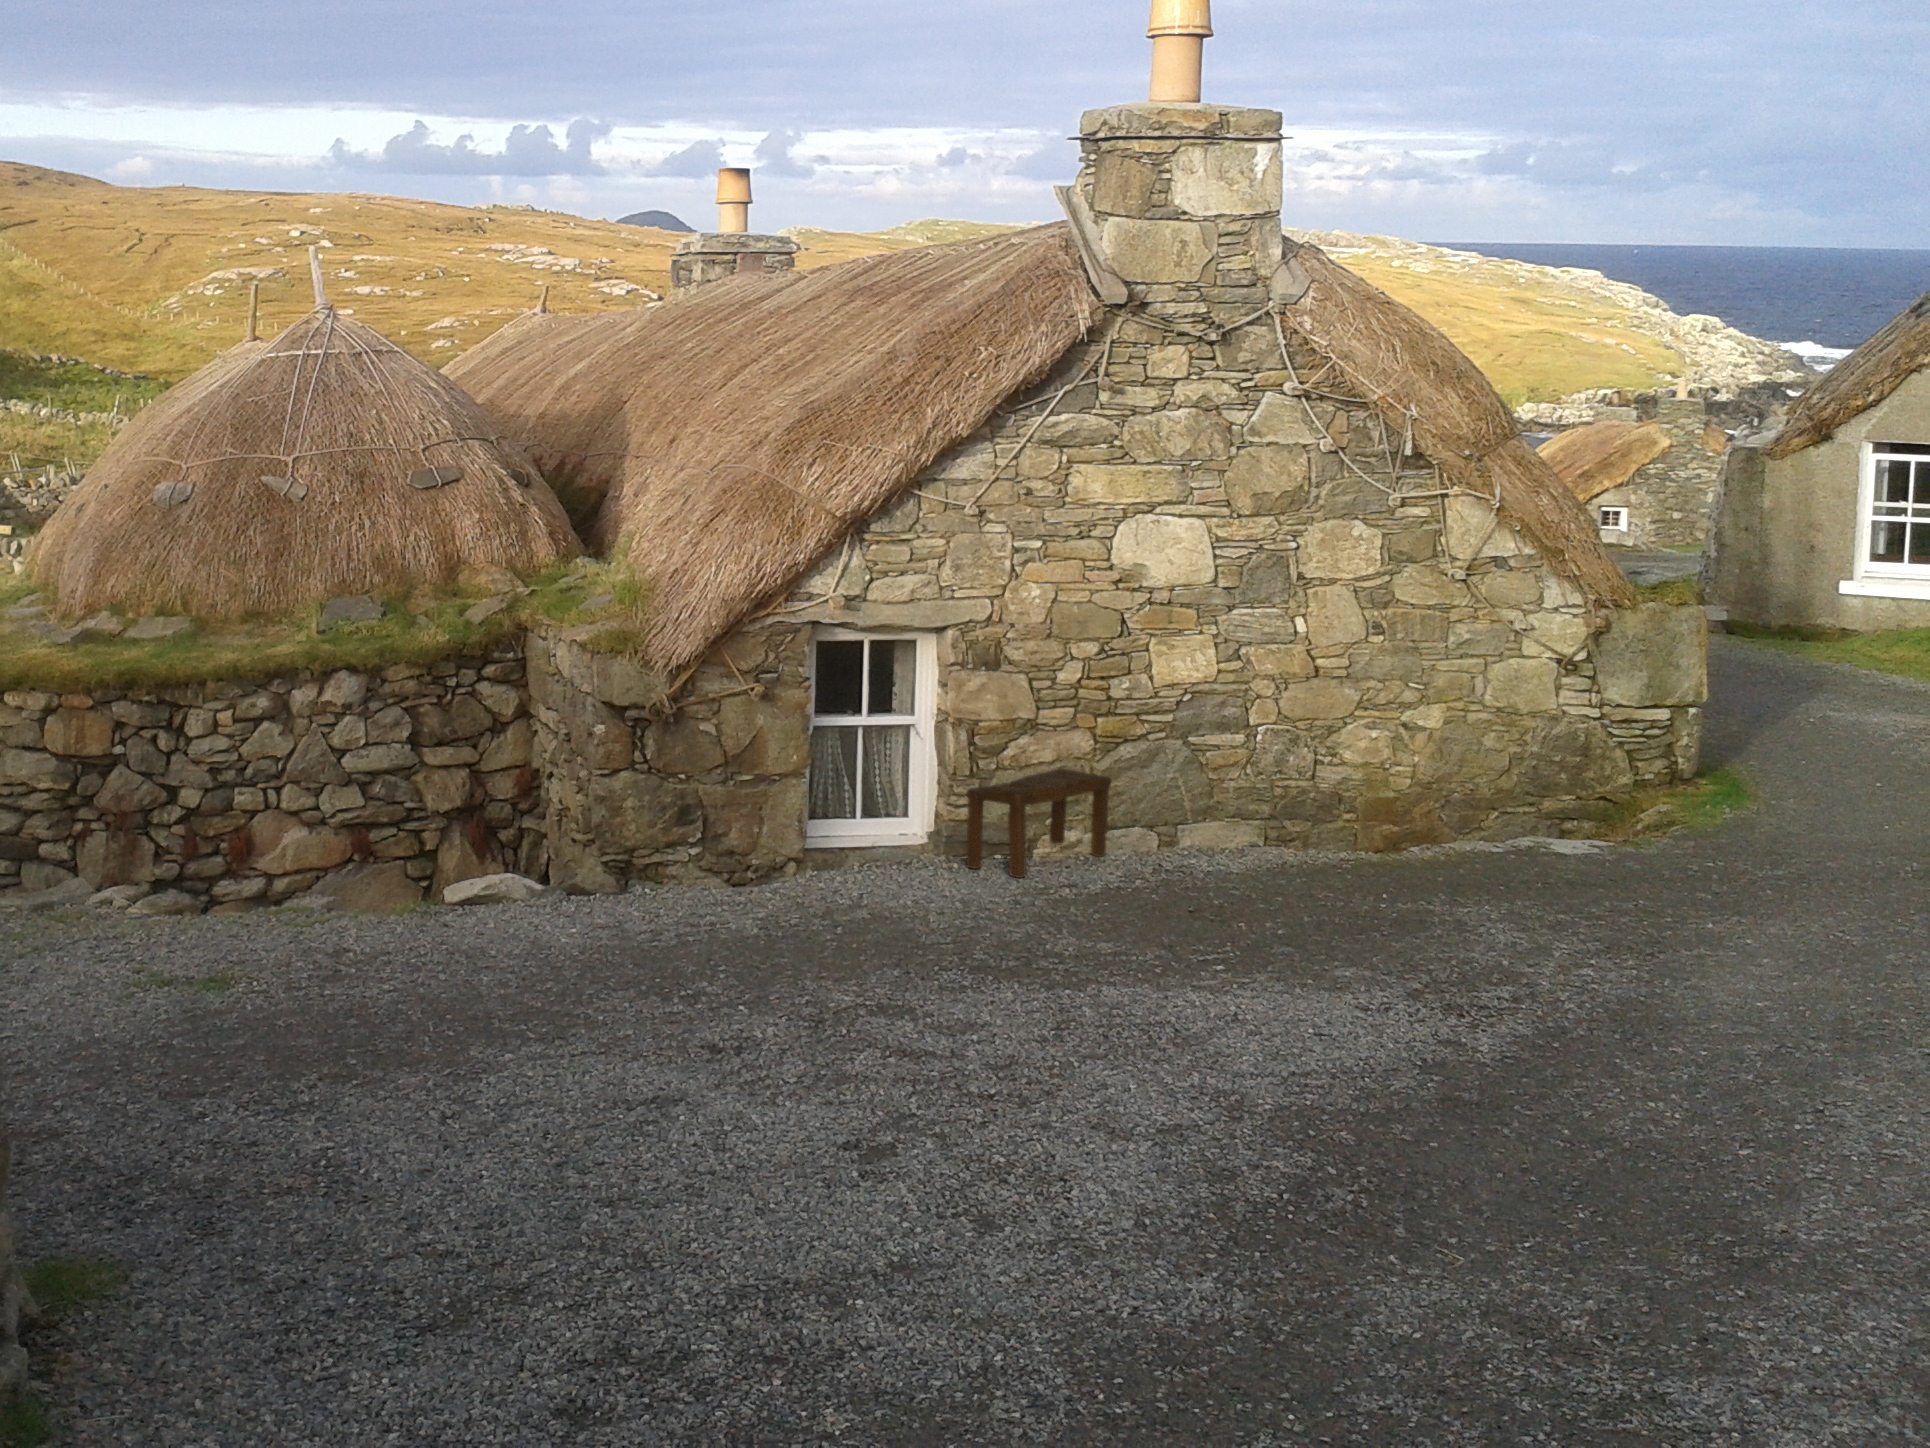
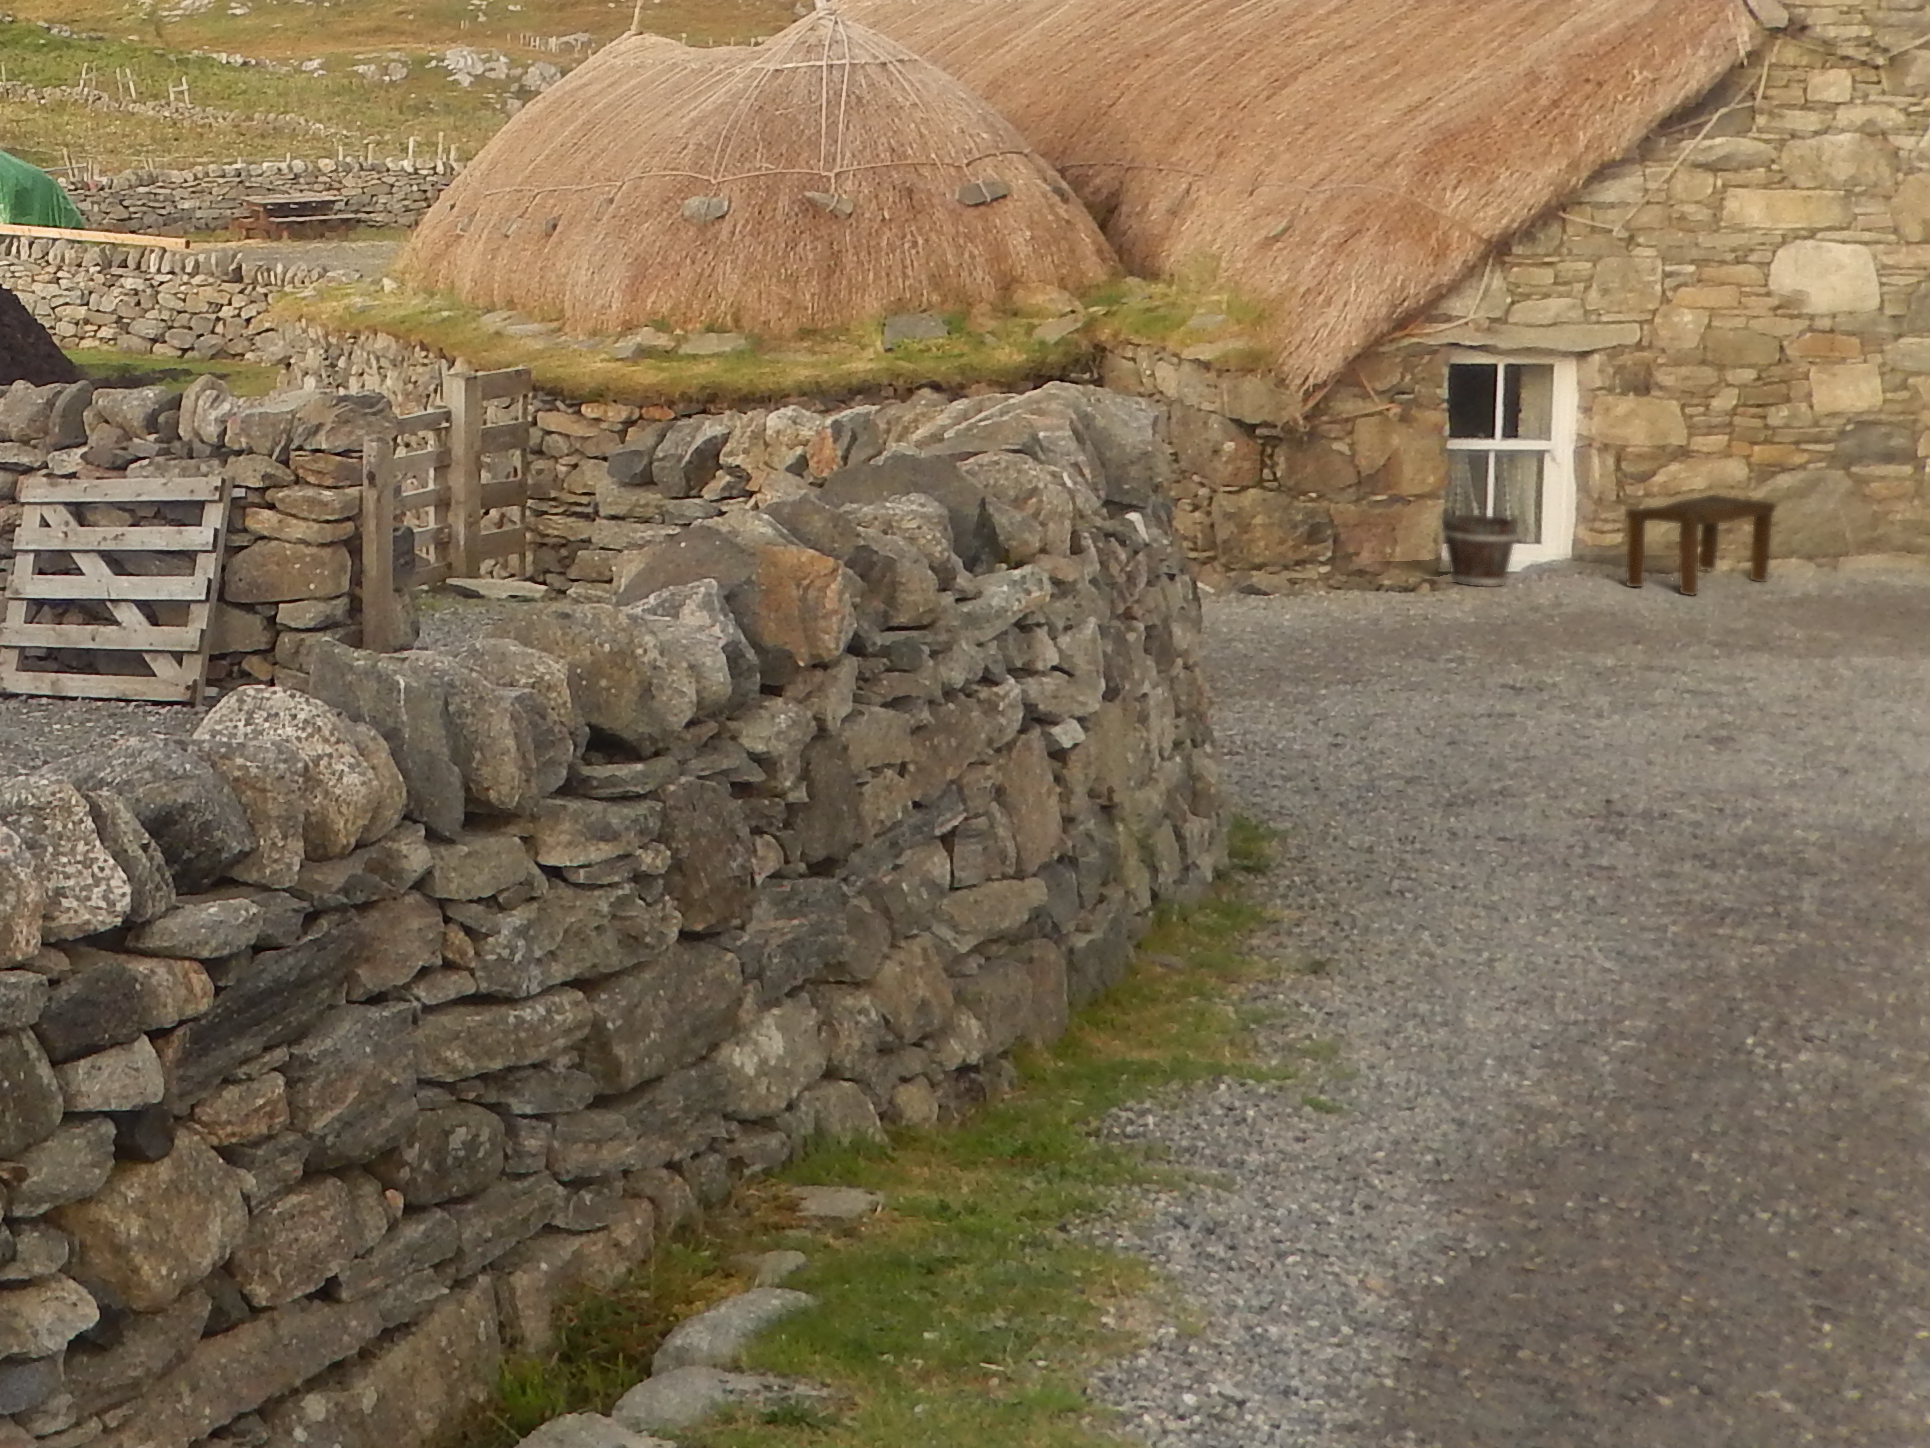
bucket: none [794,790,864,873] -> present [1442,508,1518,587]

